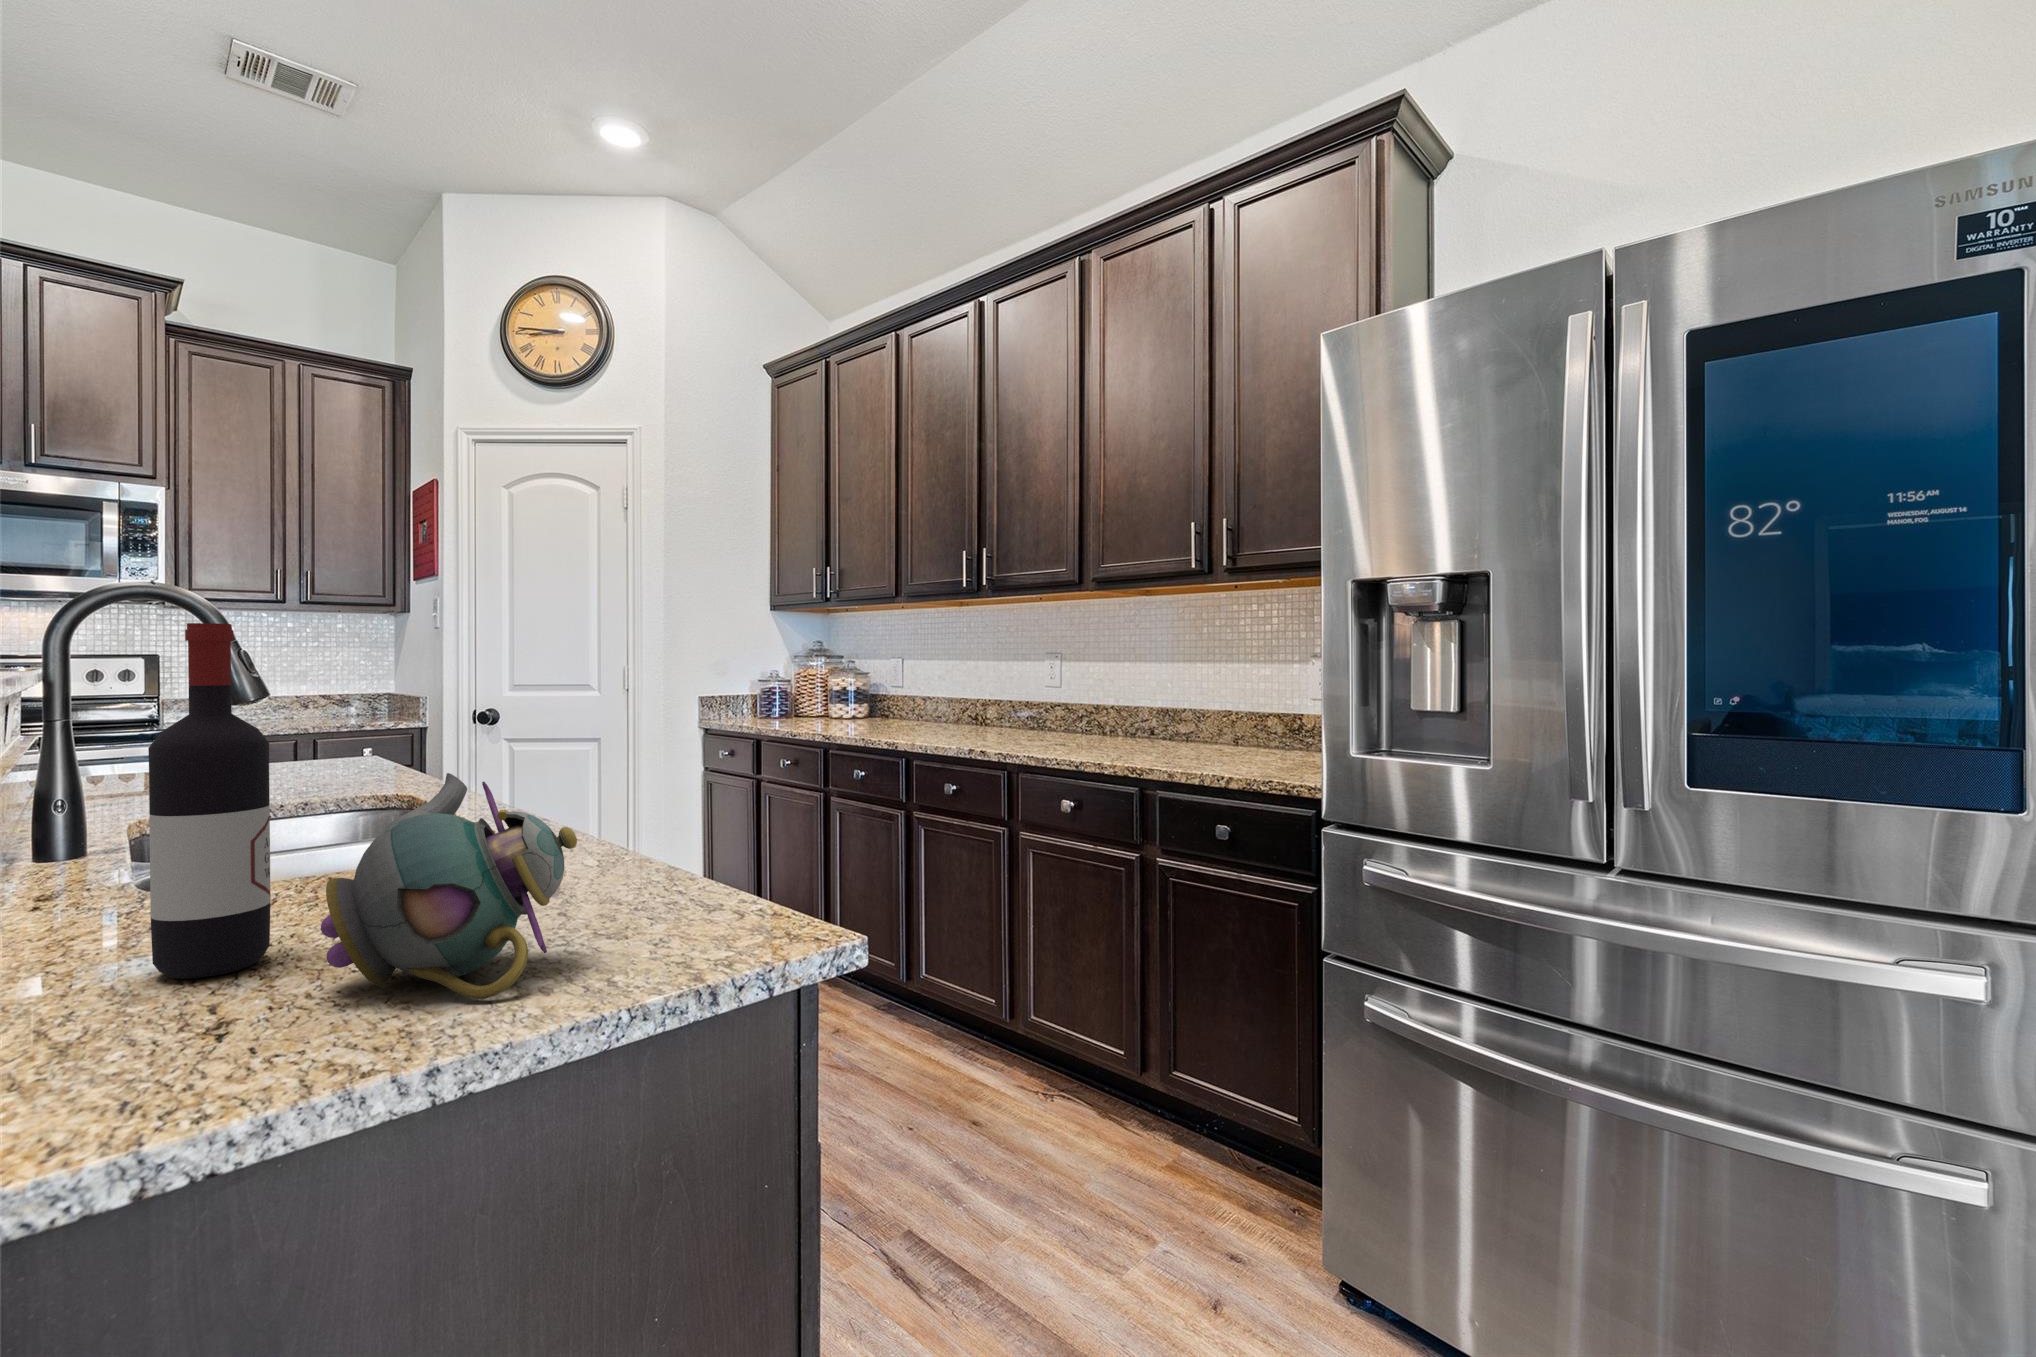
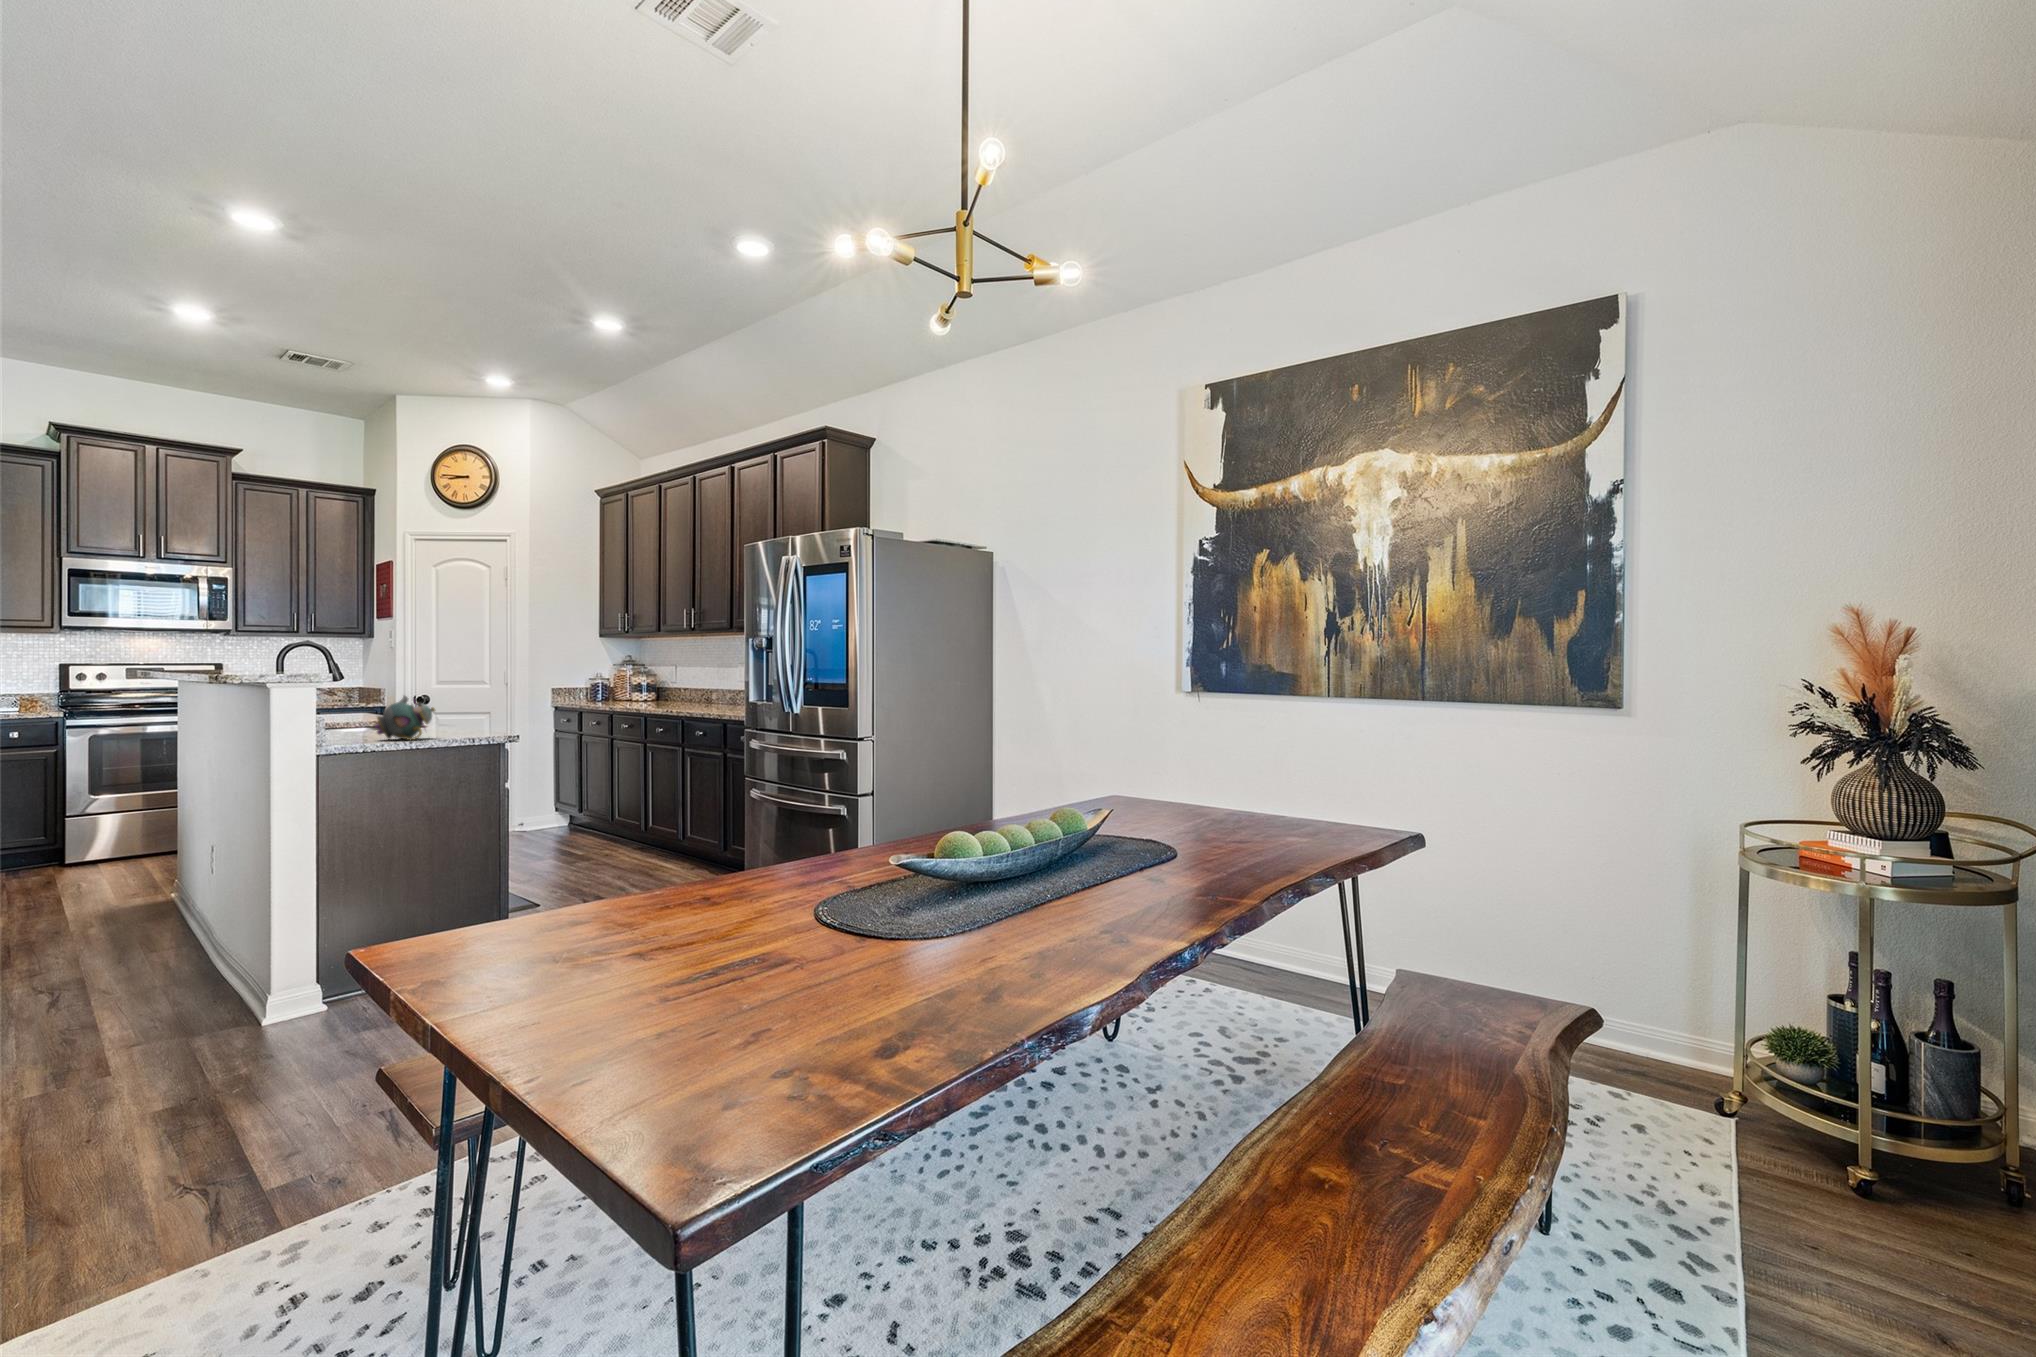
wine bottle: present [148,623,271,979] -> none [333,660,360,739]

